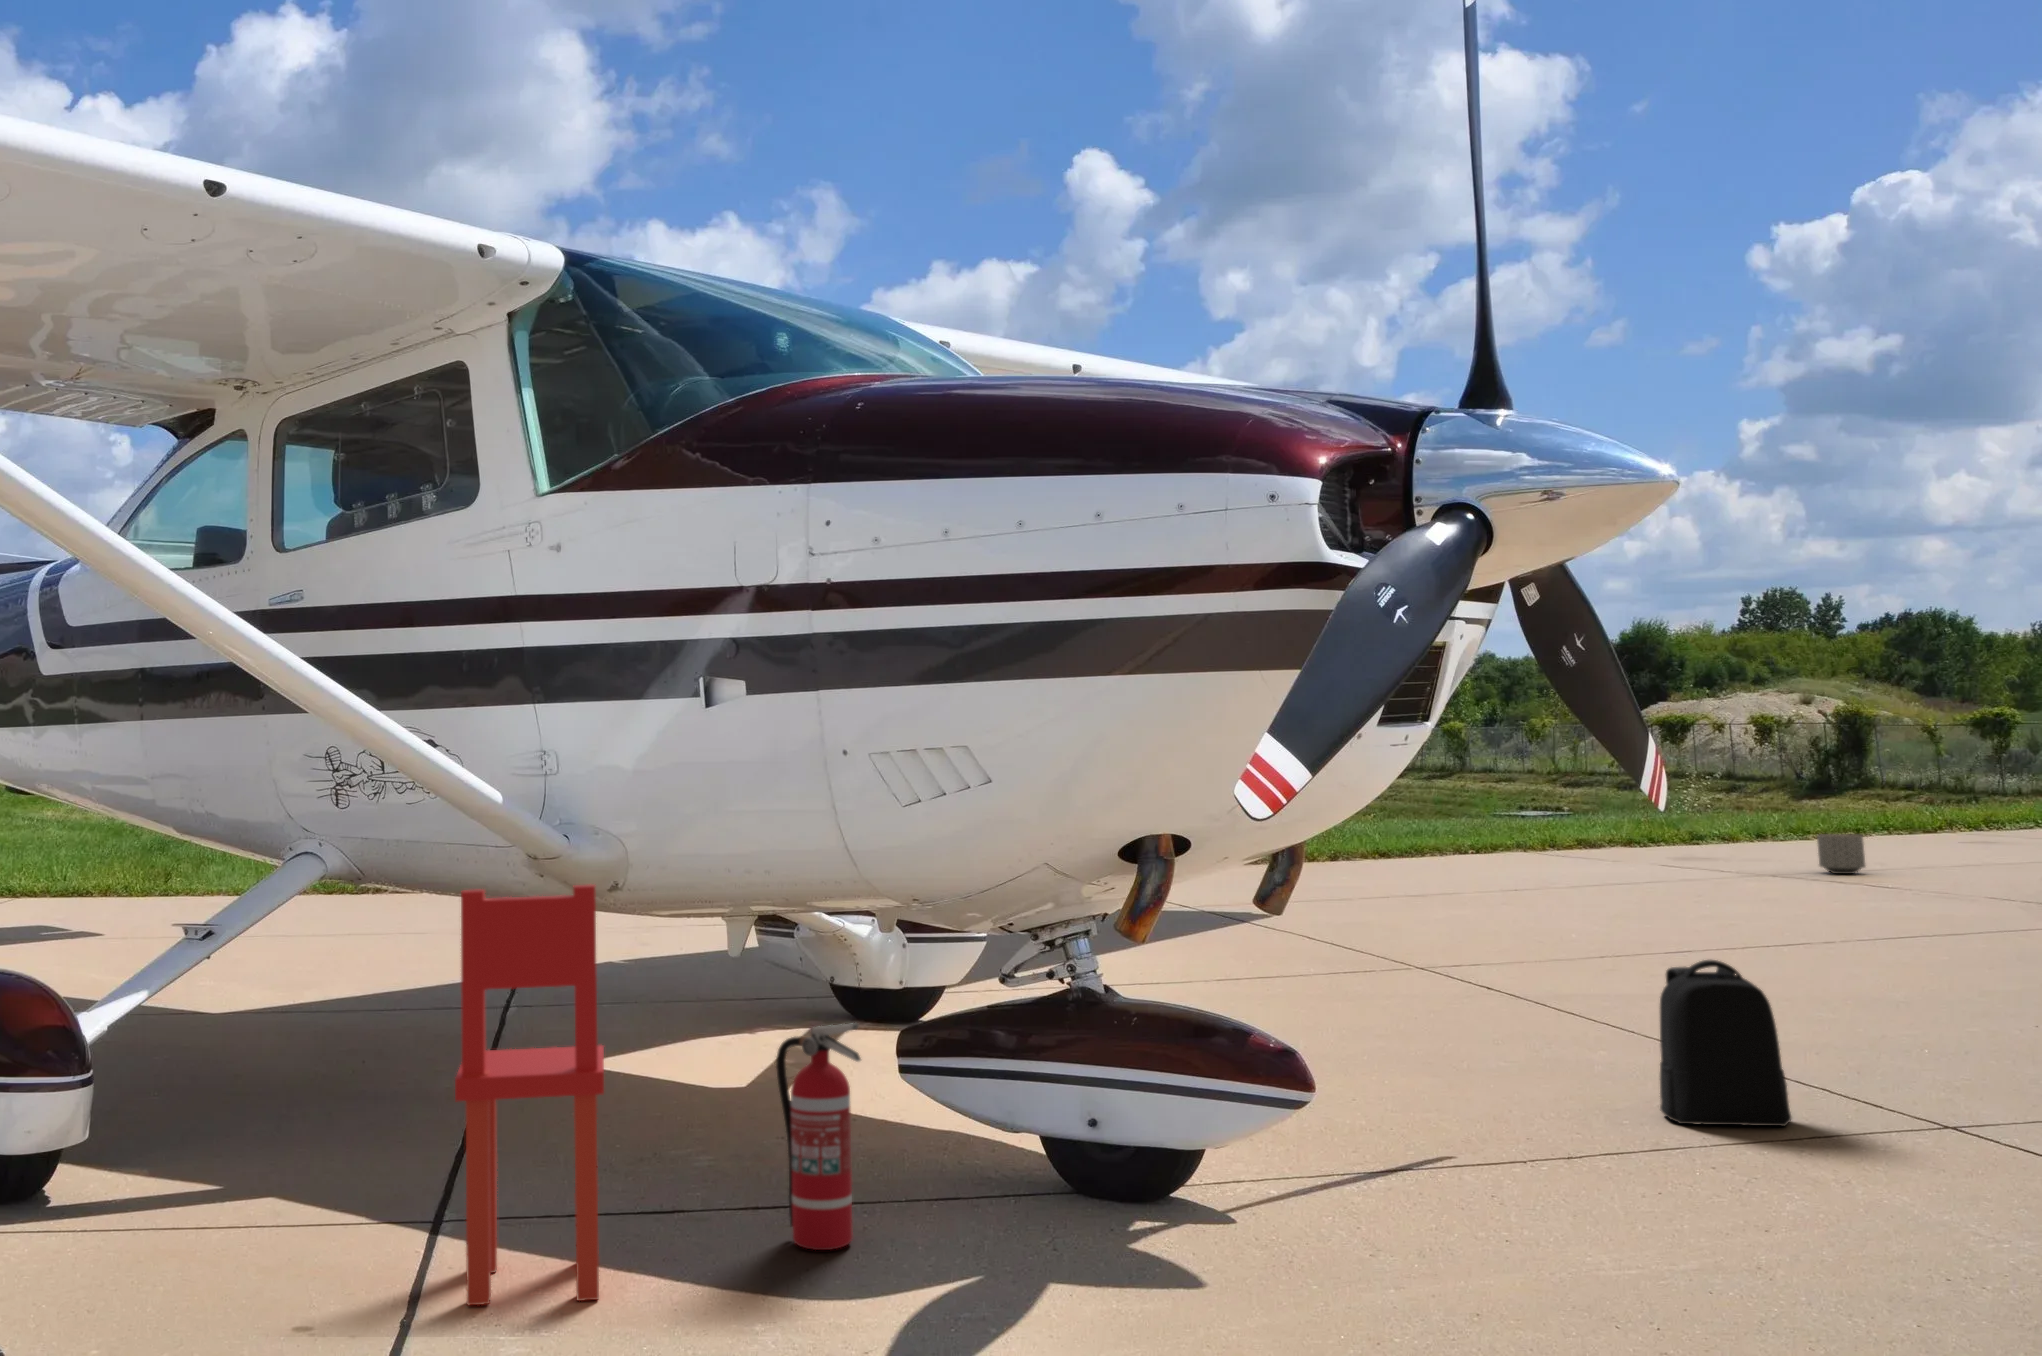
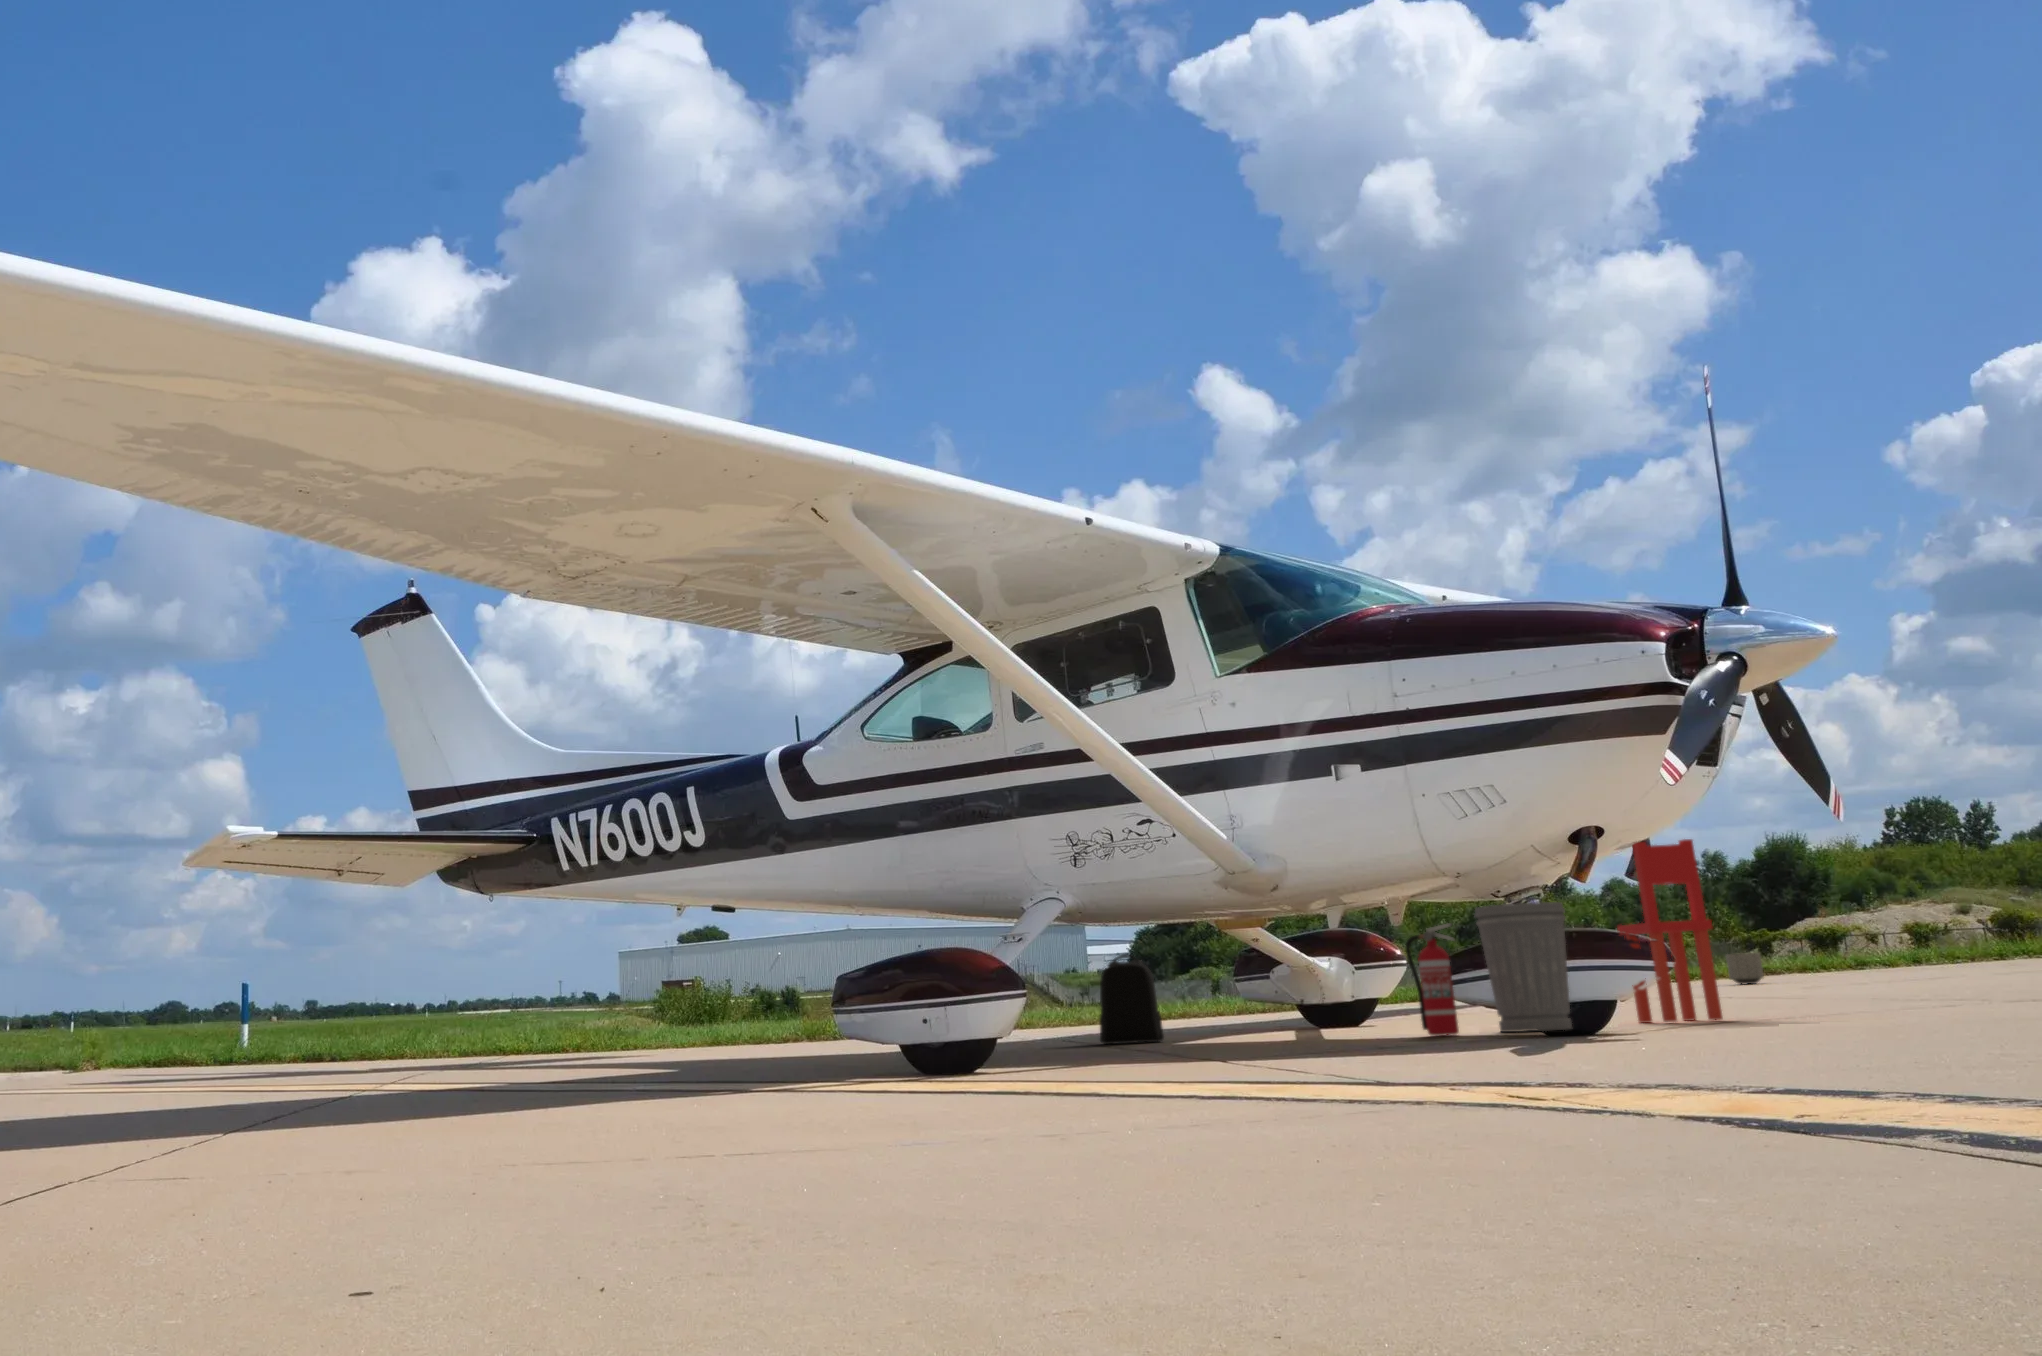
planter: present [1817,834,1865,874] -> present [1726,953,1764,984]
chair: present [455,884,604,1305] -> present [1617,839,1723,1023]
backpack: present [1660,960,1791,1126] -> present [1100,954,1164,1044]
trash can: none [924,967,1095,1248] -> present [1475,898,1572,1032]

